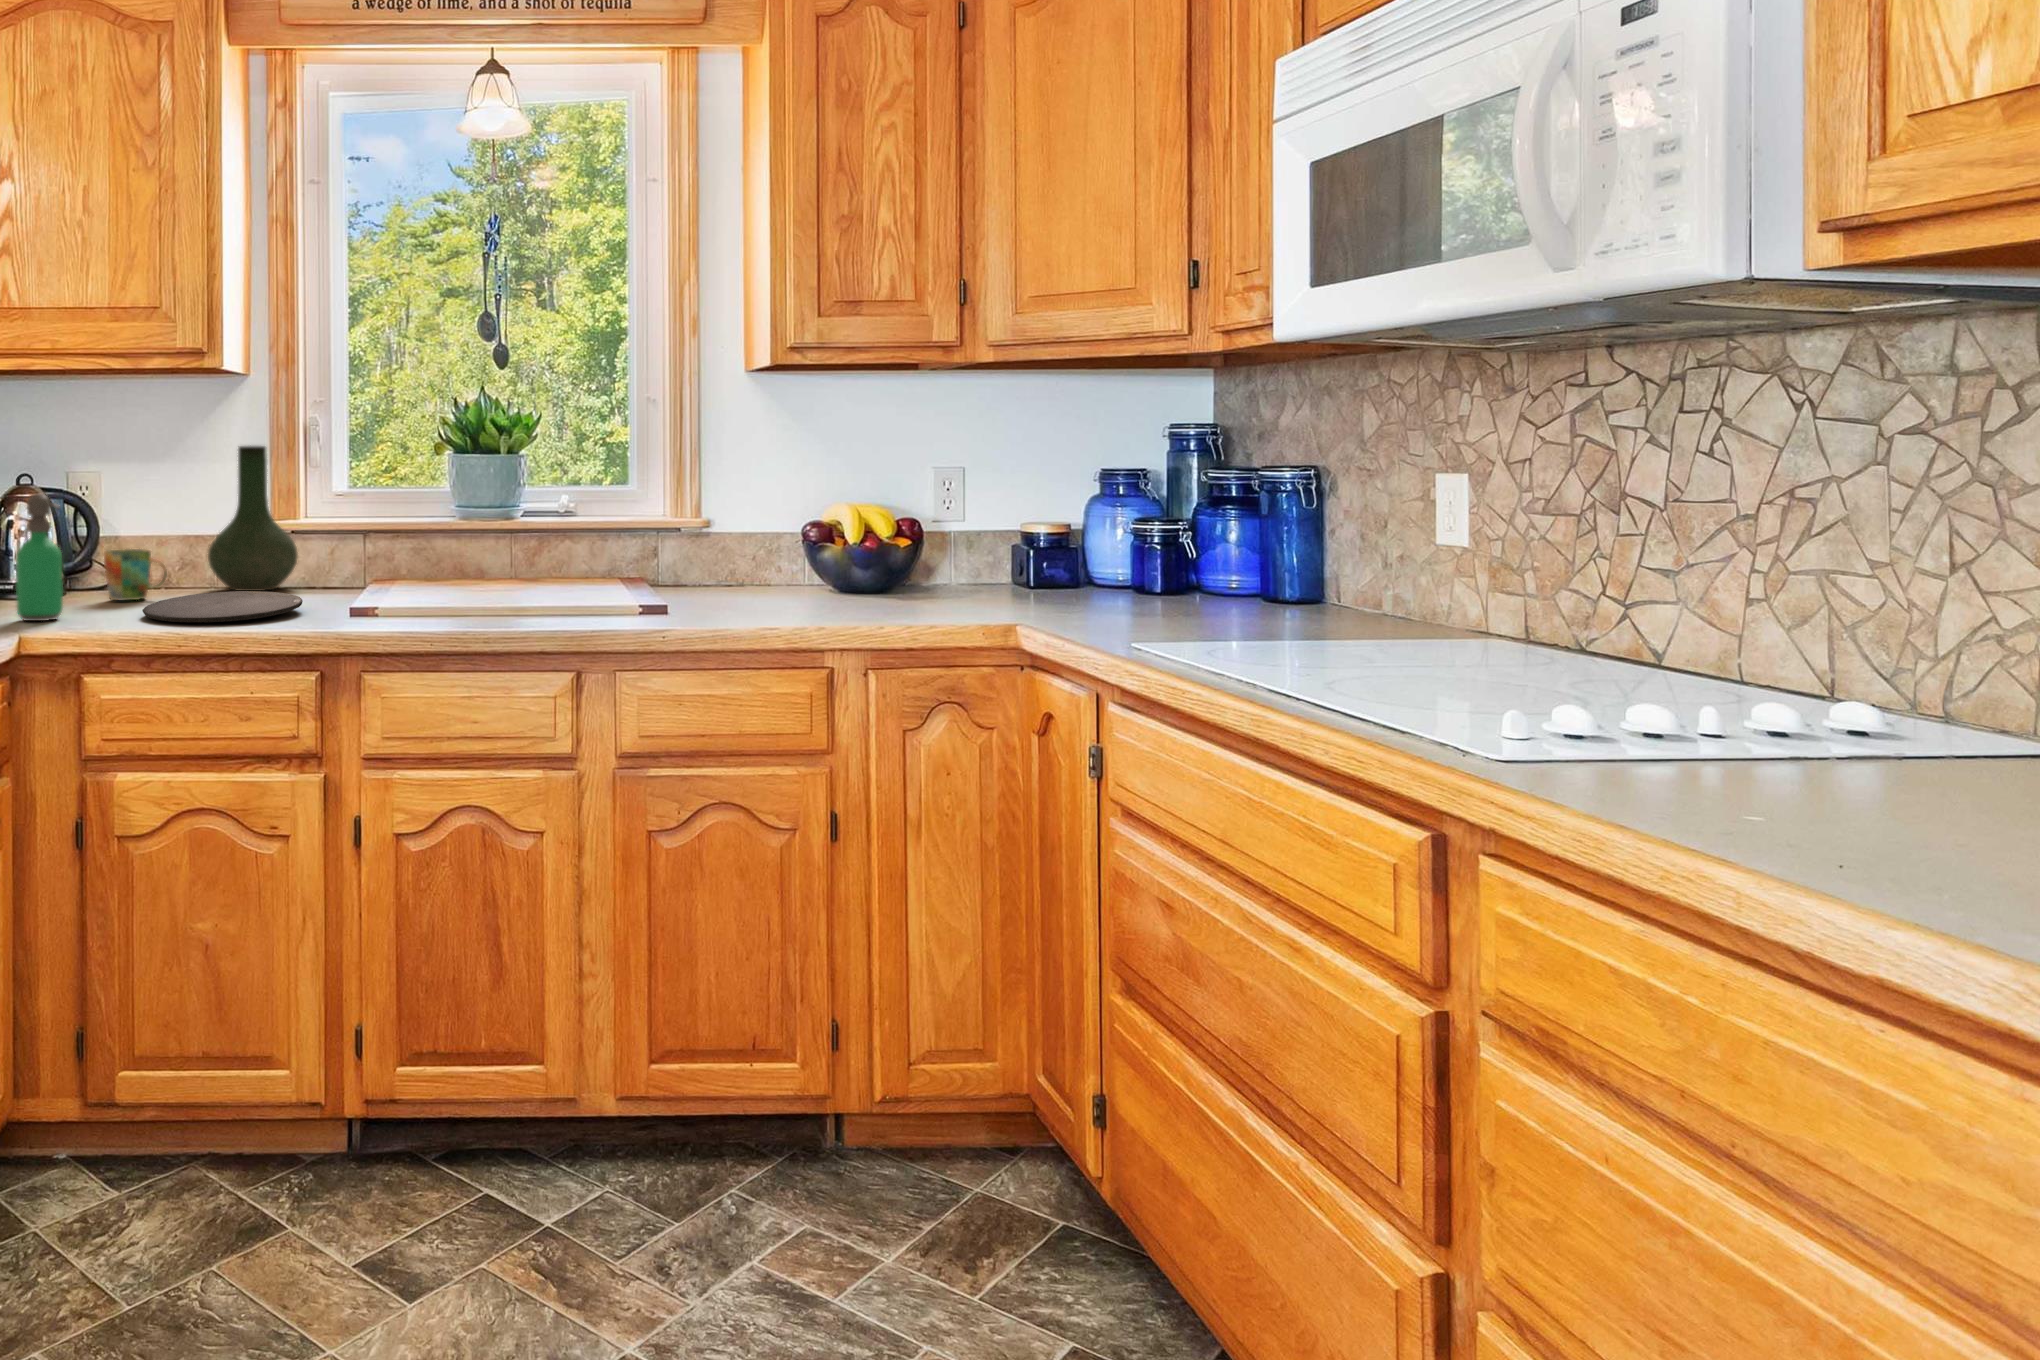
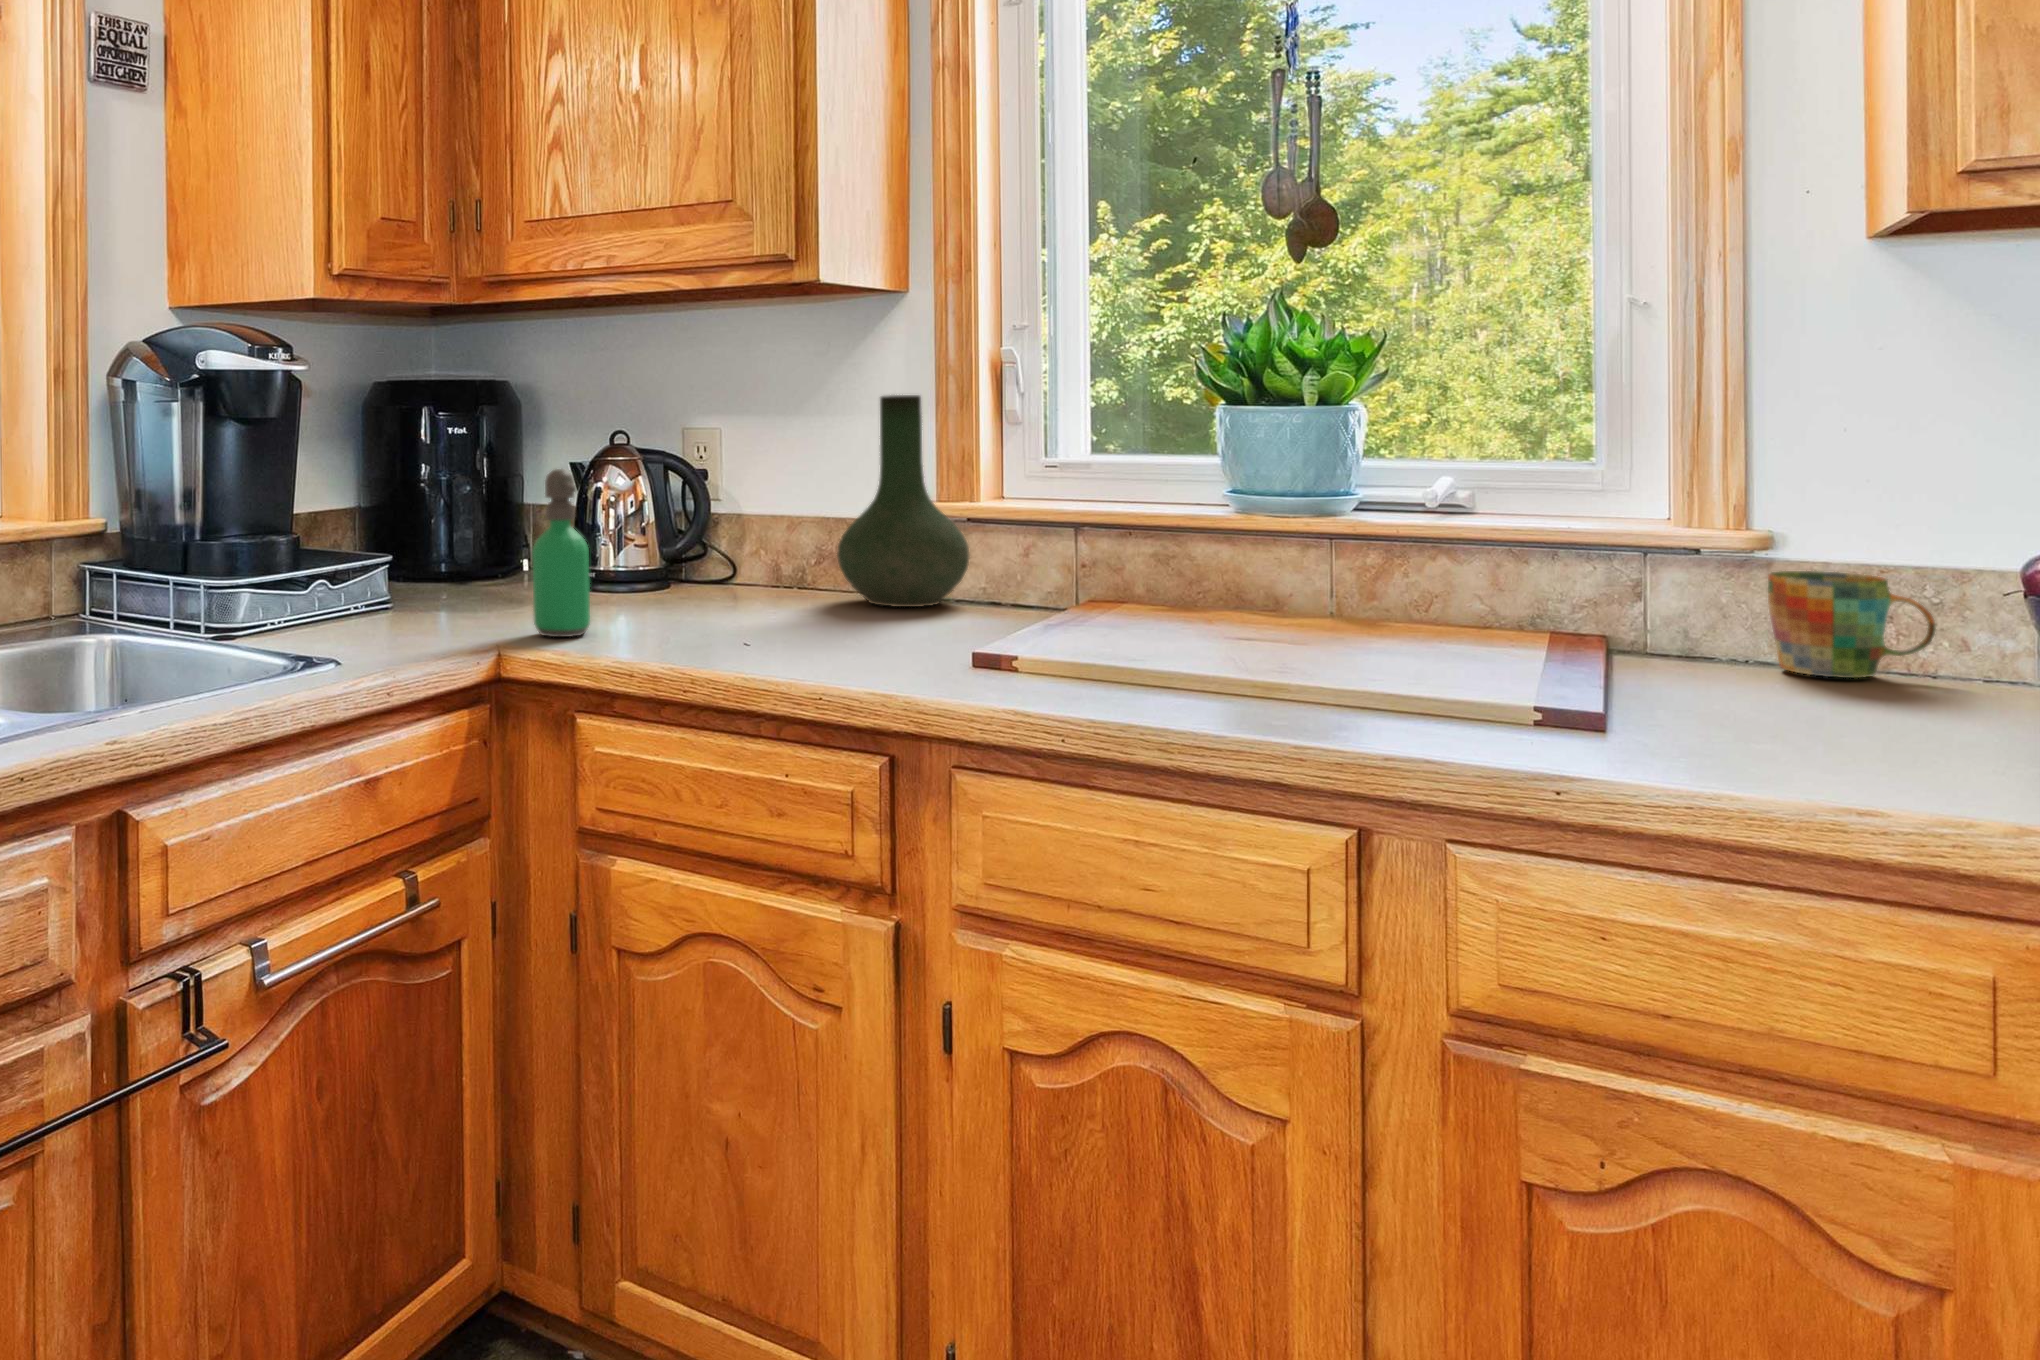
mug: present [104,549,167,601] -> present [1768,571,1935,678]
plate: present [142,591,303,622] -> none [676,611,910,664]

